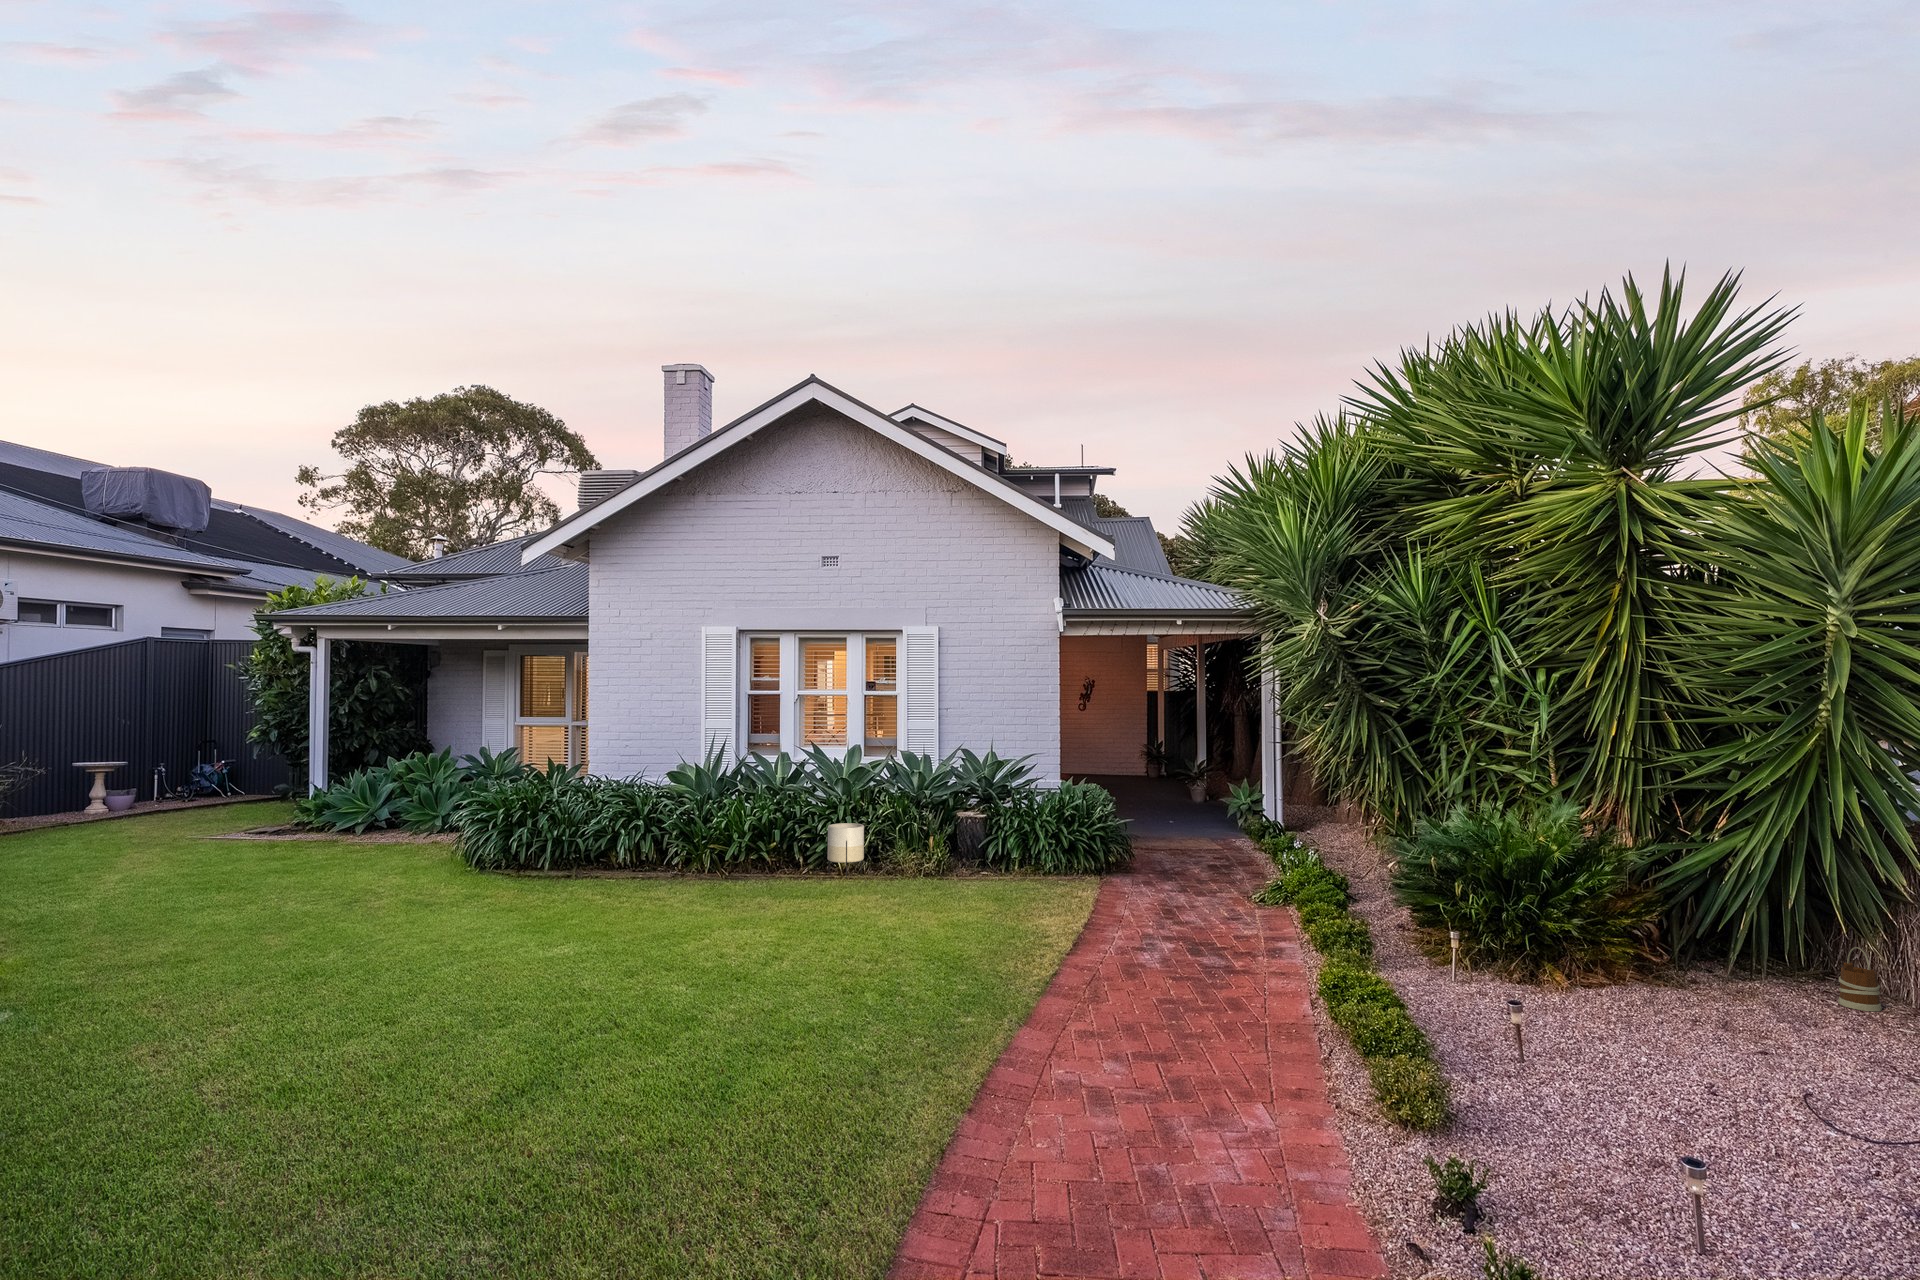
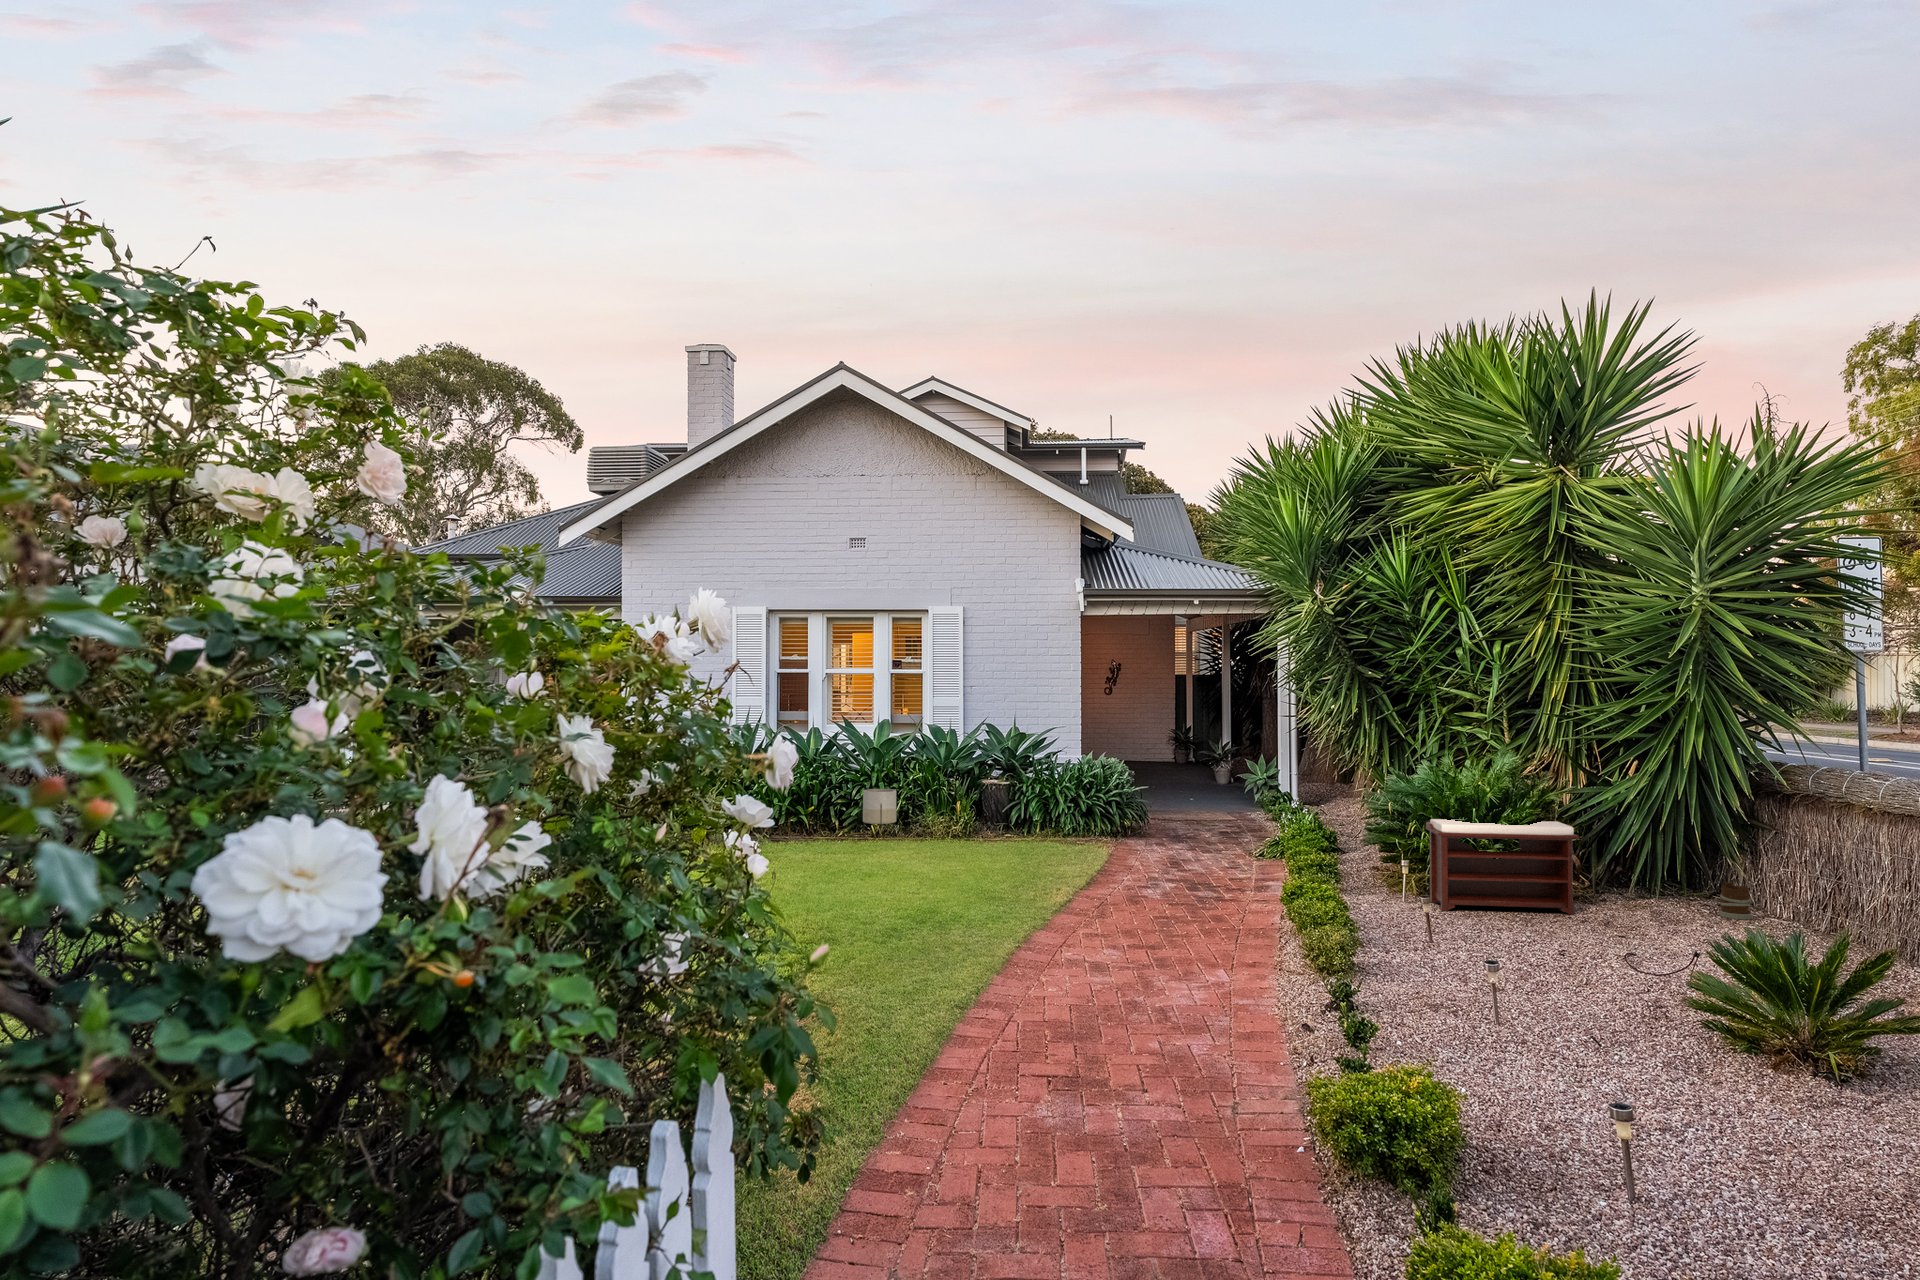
bench: none [1474,881,1668,1003] -> present [1426,819,1579,915]

